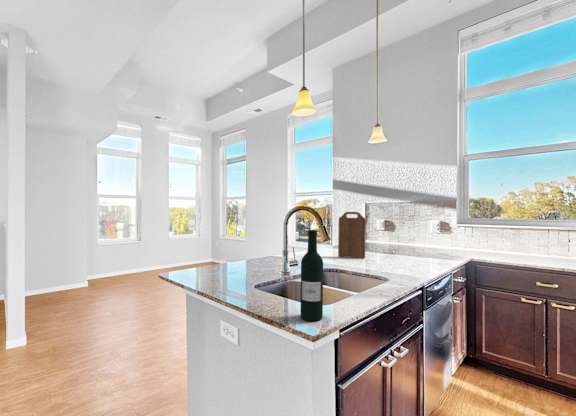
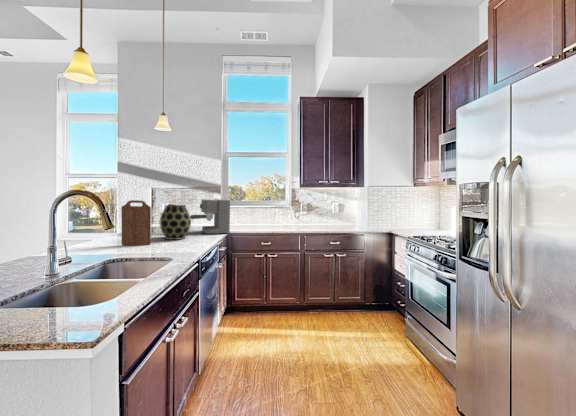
coffee maker: none [407,213,458,255] -> present [190,199,230,234]
vase: none [374,218,408,257] -> present [159,205,191,240]
wine bottle: present [301,230,323,321] -> none [76,232,104,325]

